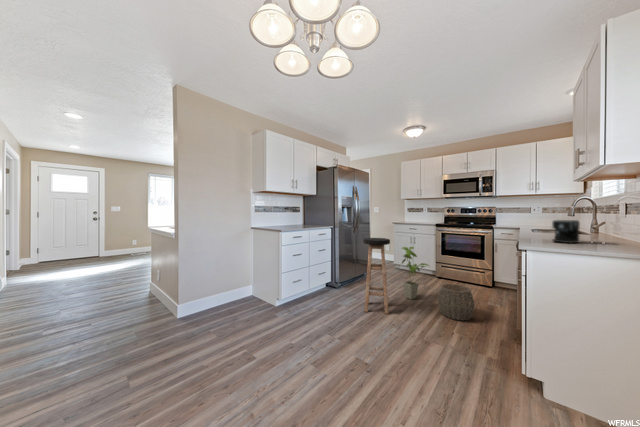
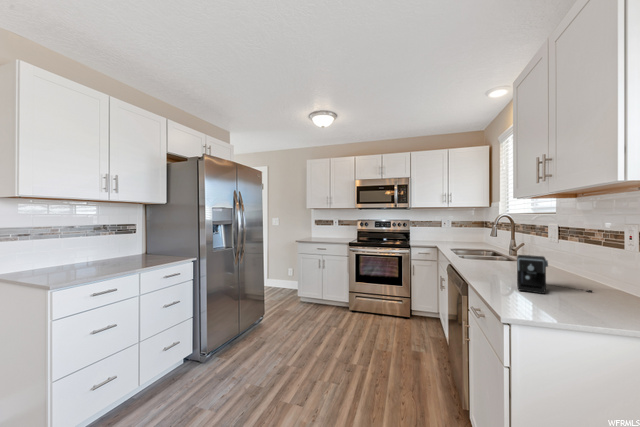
bar stool: present [363,238,390,314] -> none [244,278,288,414]
house plant: present [401,247,429,299] -> none [304,284,346,363]
woven basket: present [438,284,475,320] -> none [356,337,405,398]

